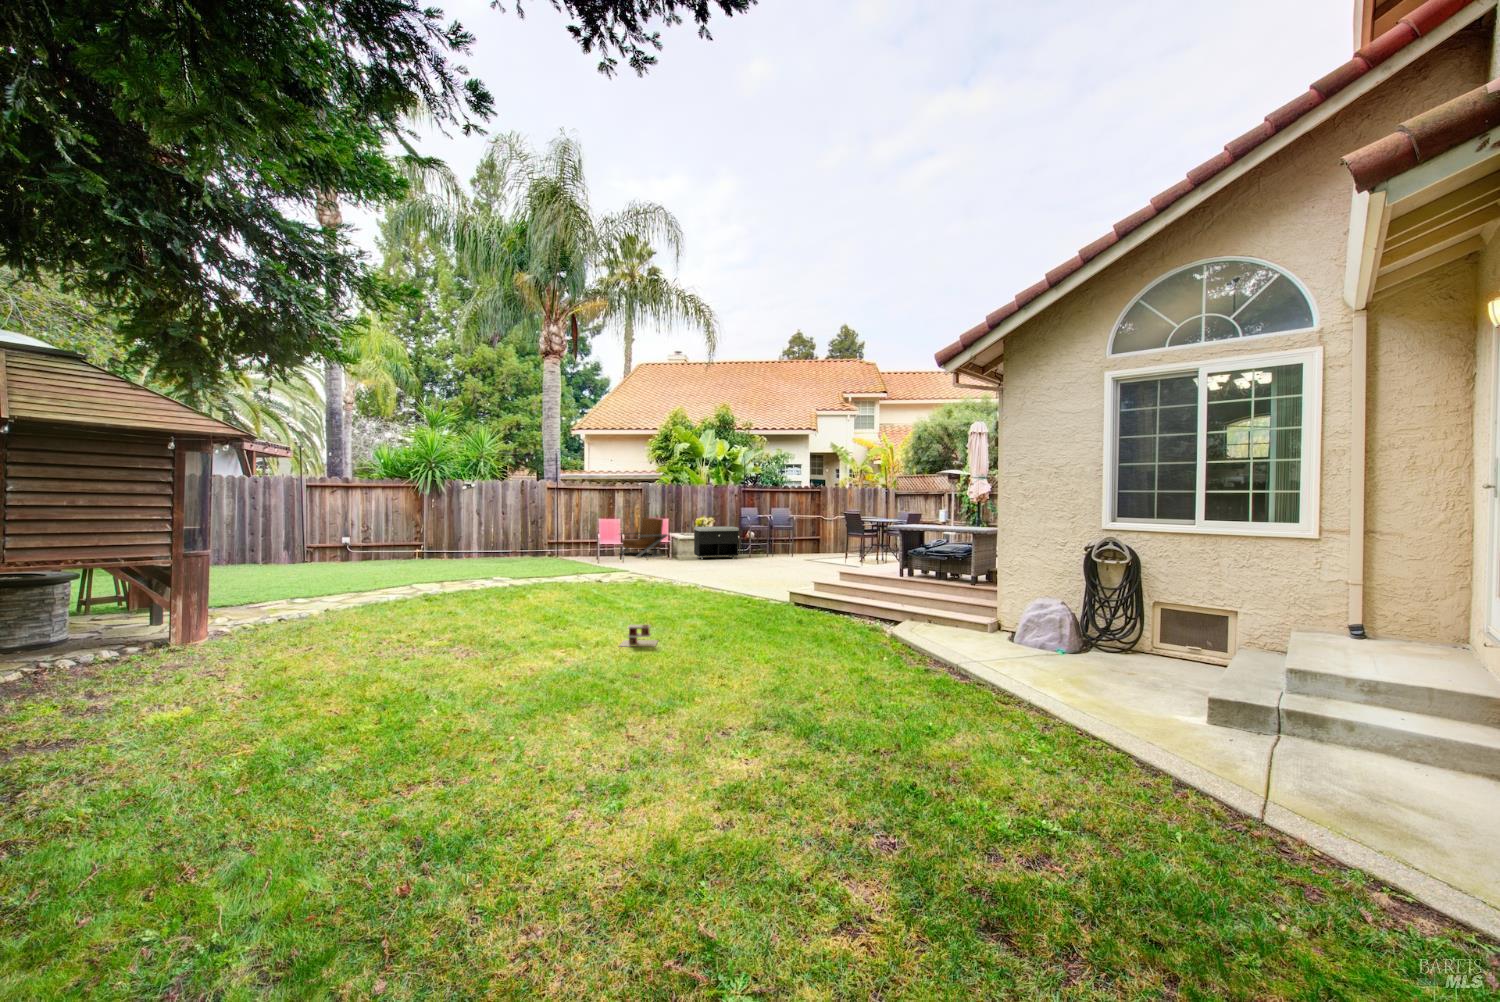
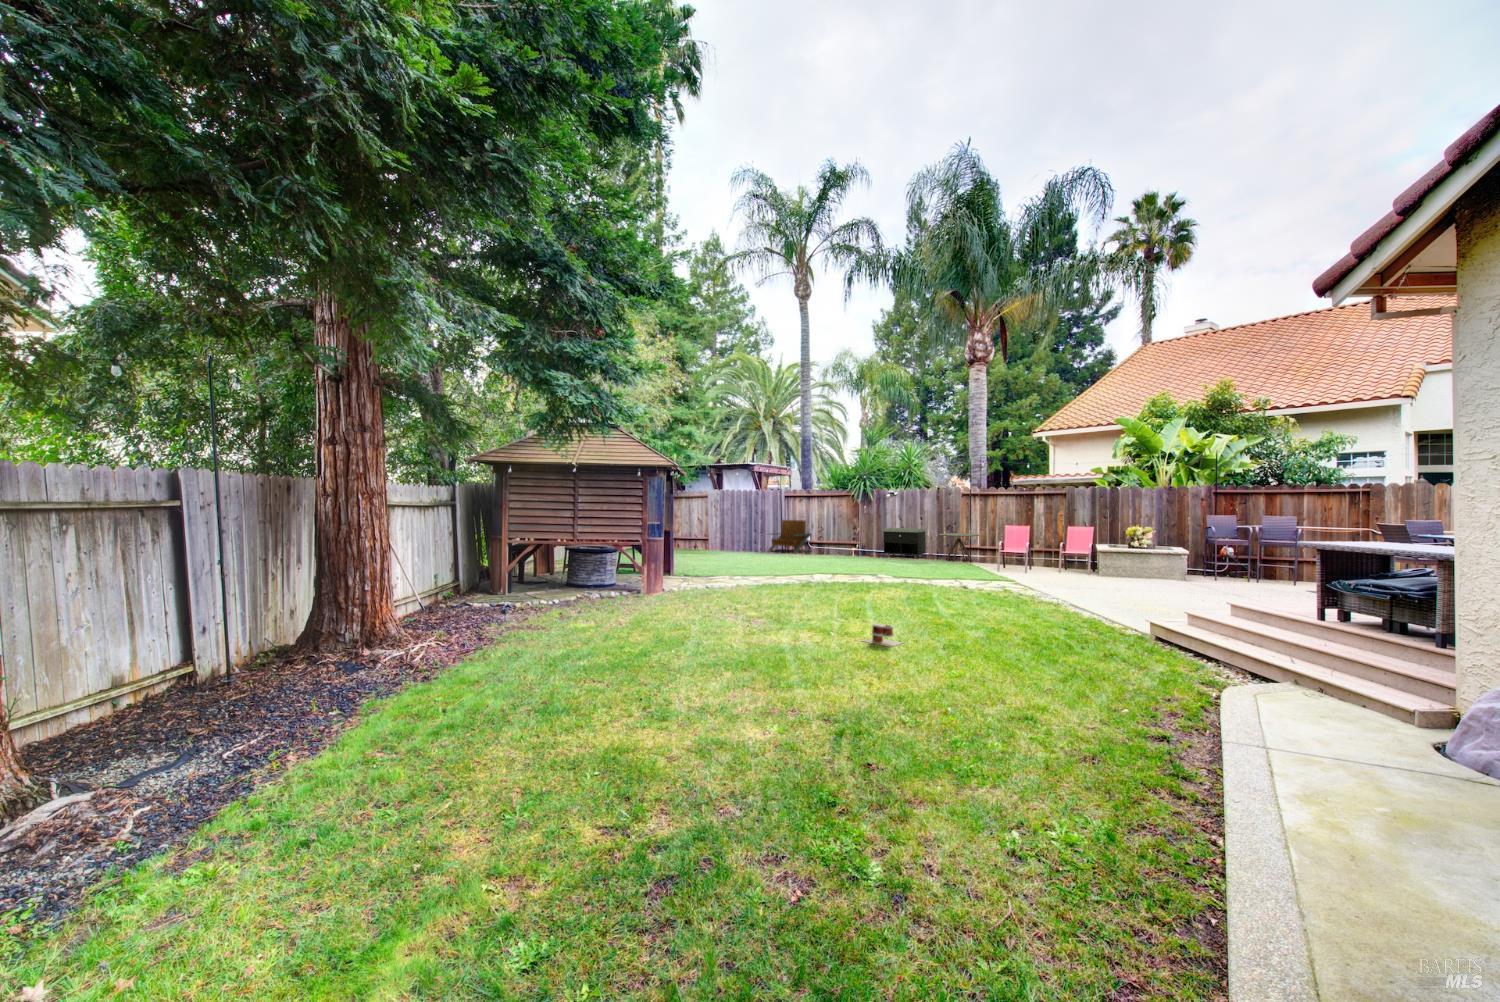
lounge chair: present [620,517,667,558] -> present [768,520,811,553]
storage bench: present [694,526,739,560] -> present [883,528,925,558]
round table: none [527,528,568,557] -> present [939,533,979,561]

